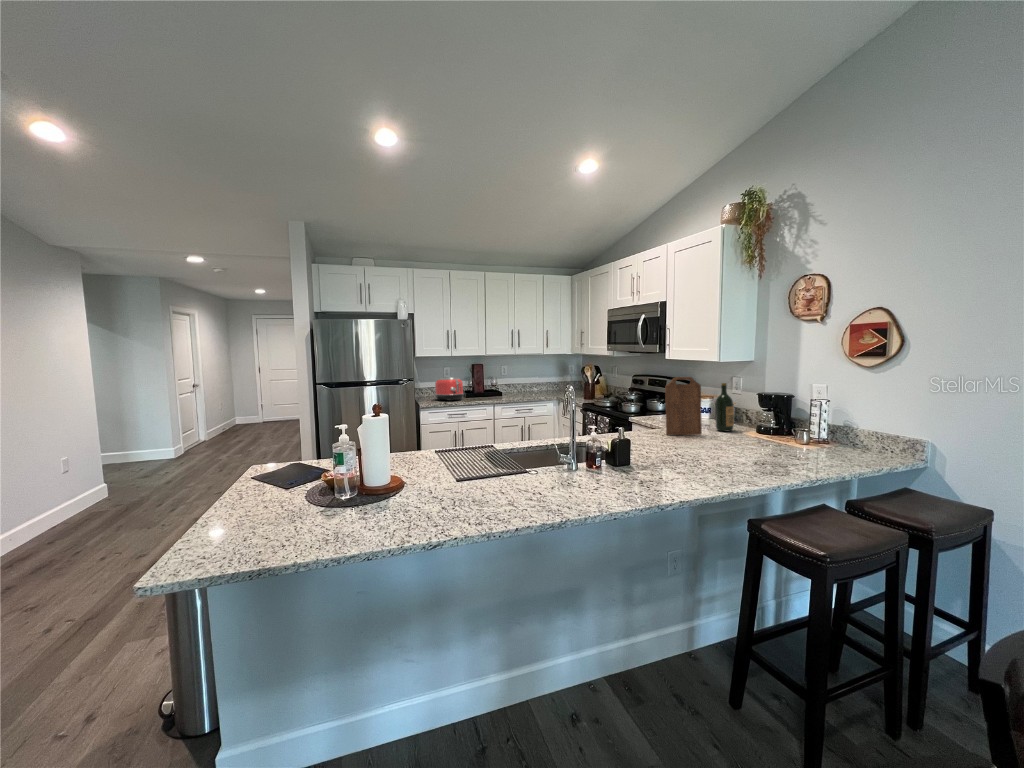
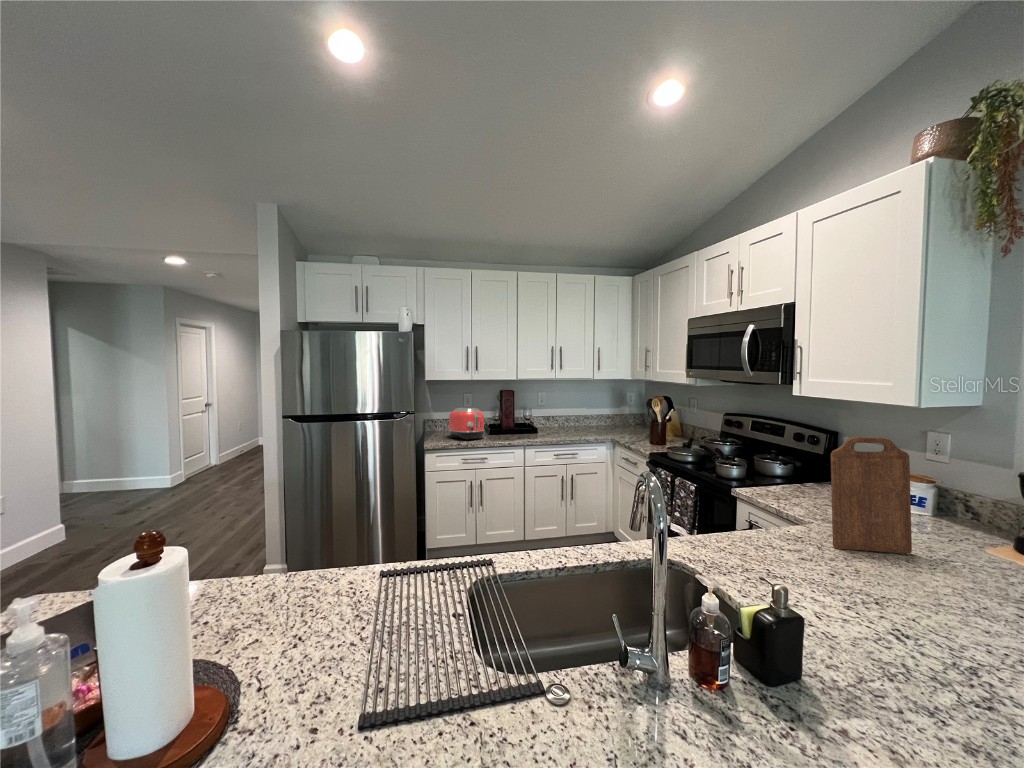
wine bottle: present [715,383,734,431] -> none [923,449,970,545]

